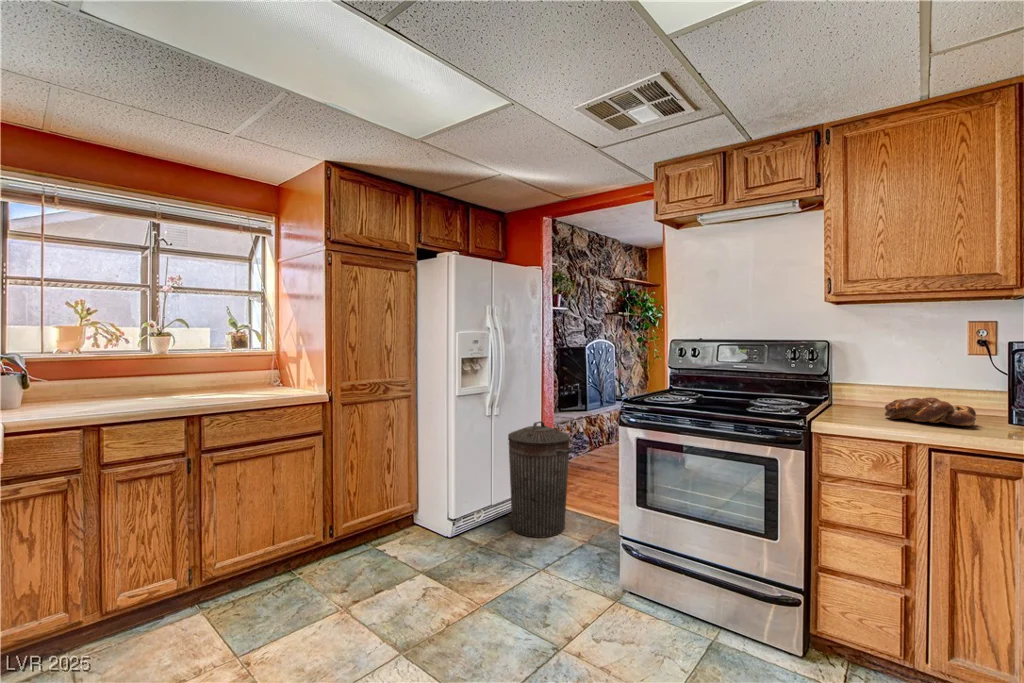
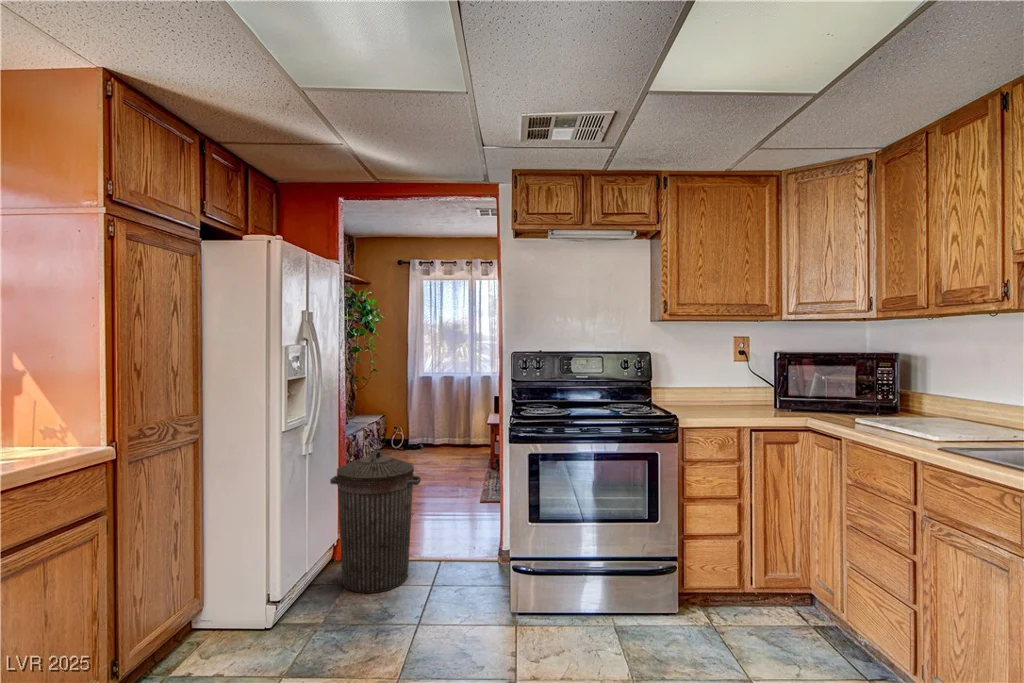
bread loaf: present [885,397,976,426] -> none [704,392,759,411]

